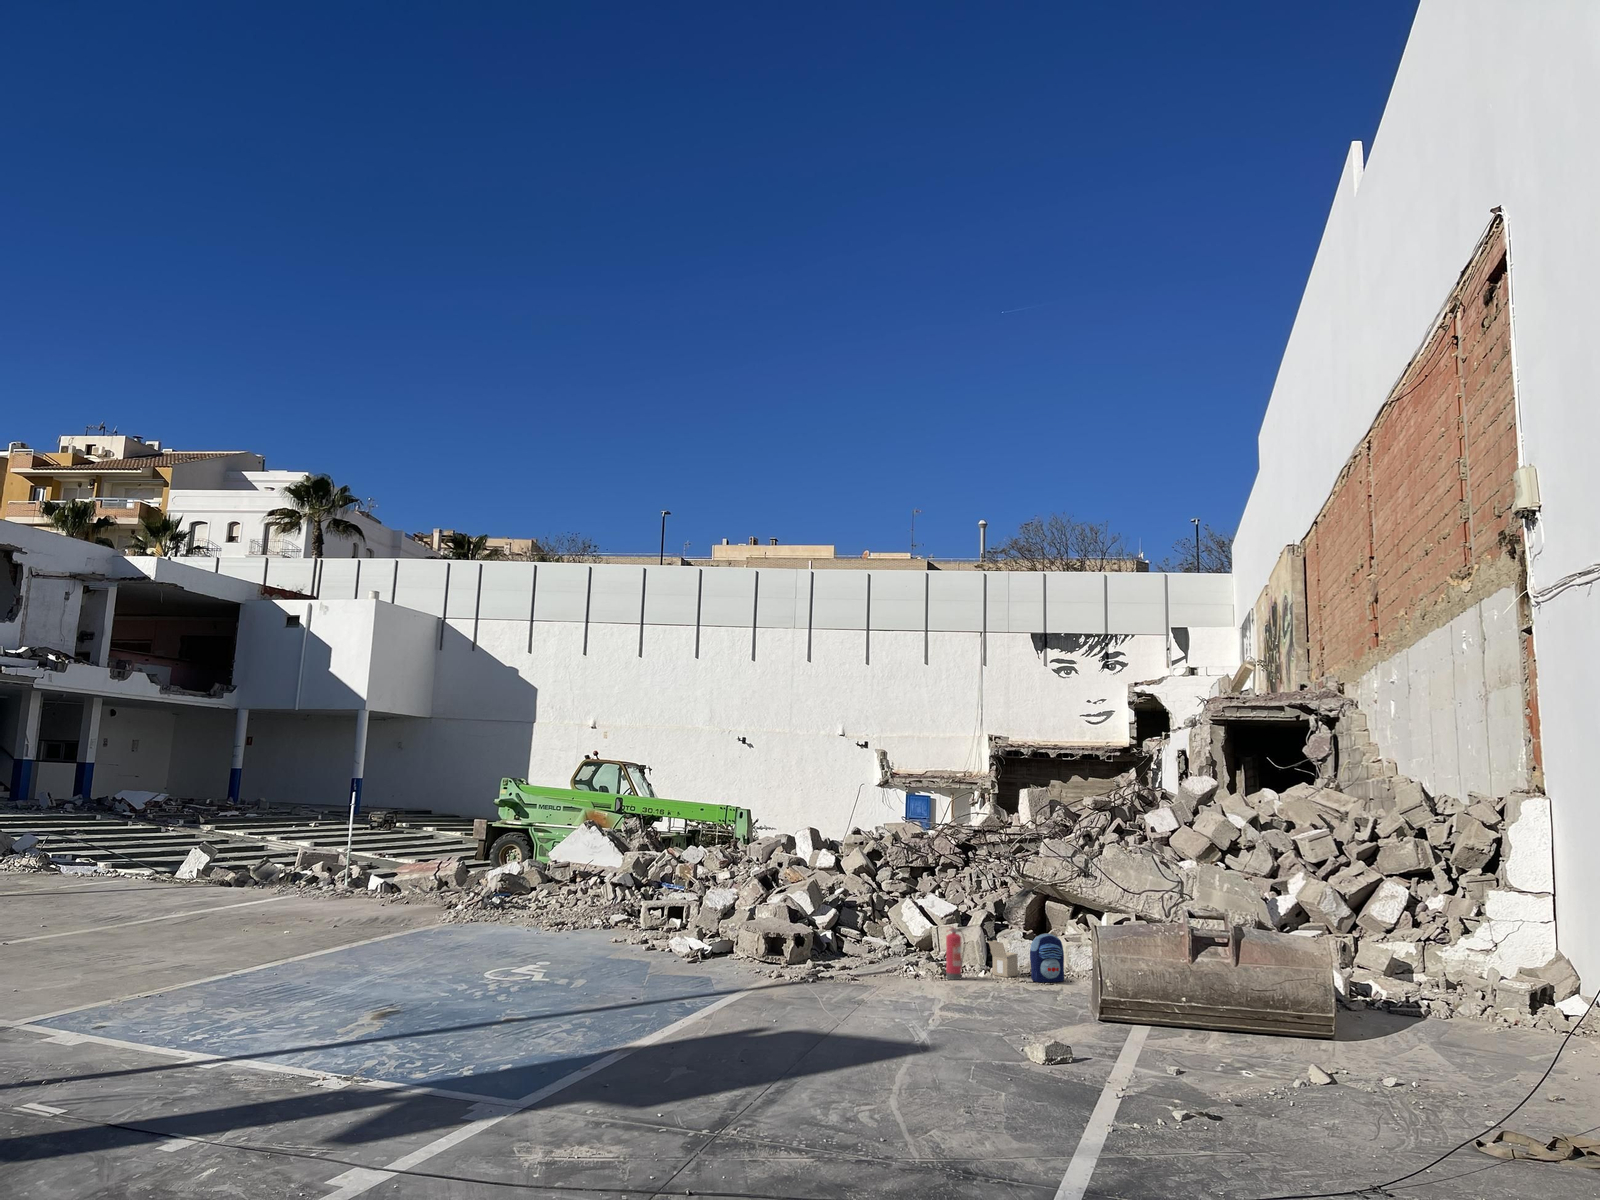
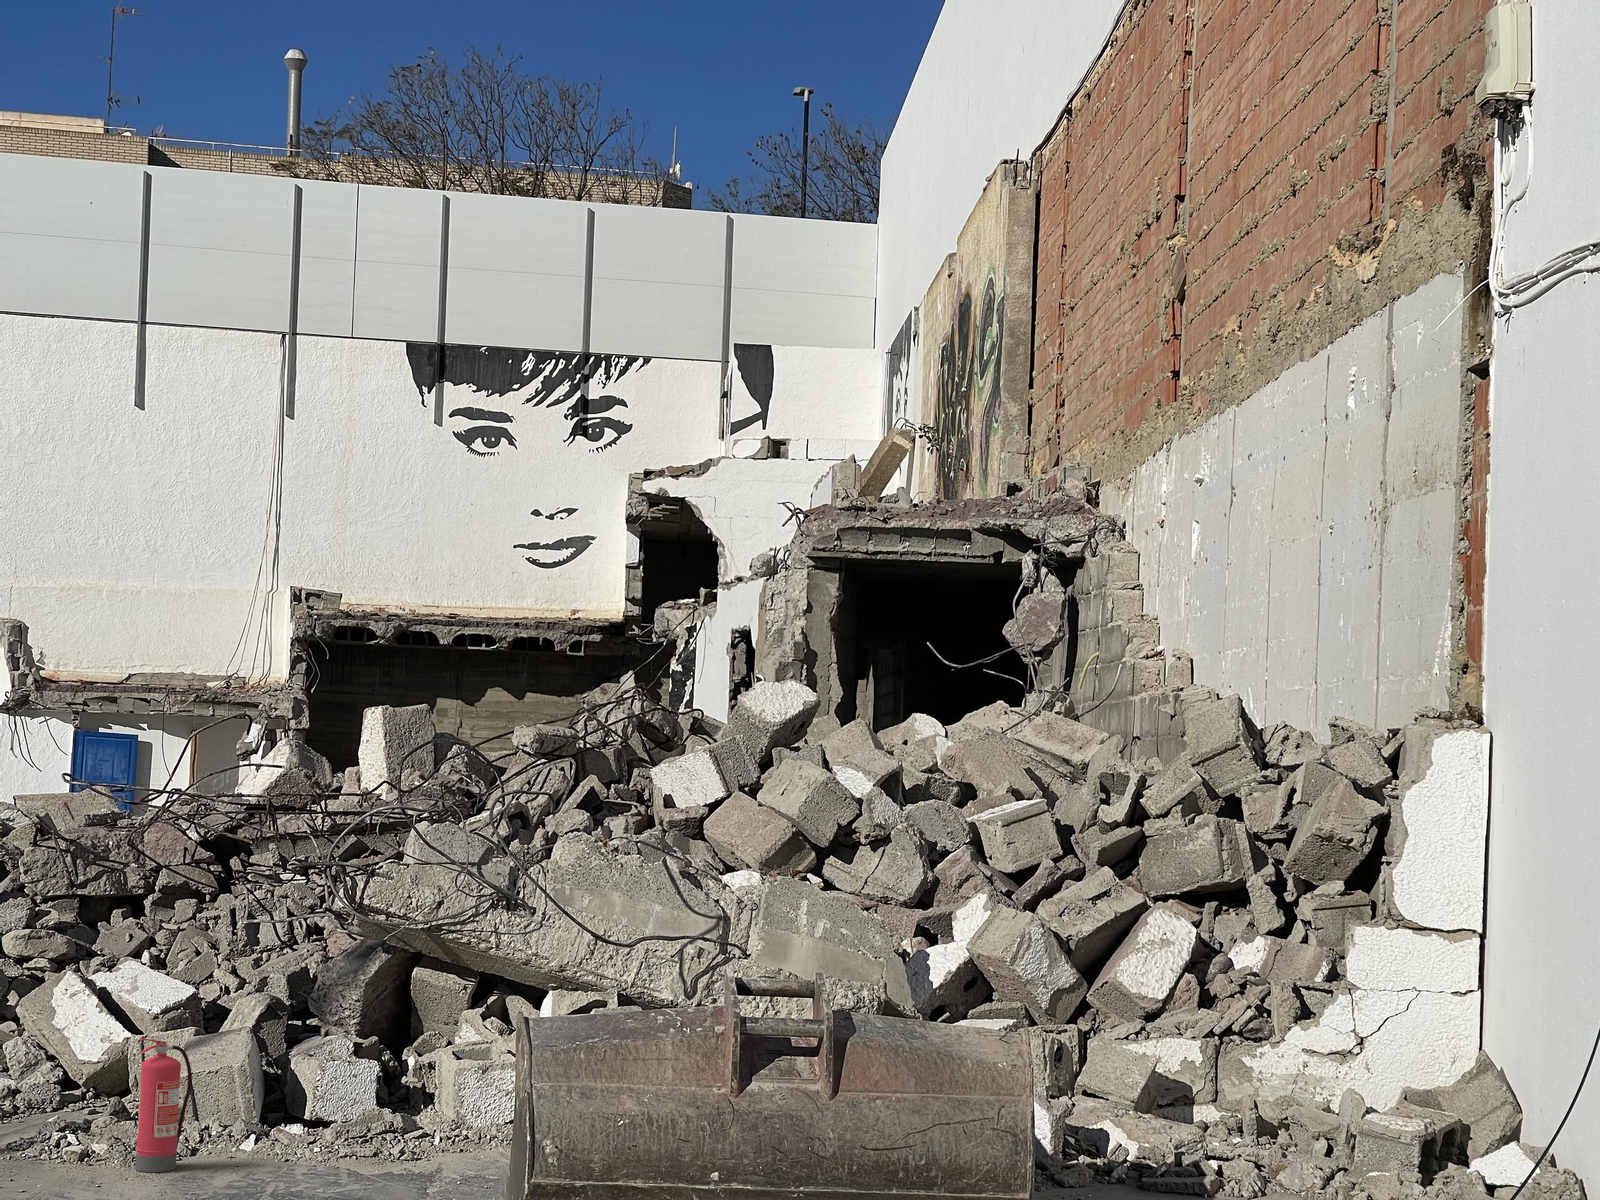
backpack: present [1030,933,1064,982] -> none [354,1047,437,1167]
cardboard box: present [988,940,1018,977] -> none [253,1068,328,1157]

